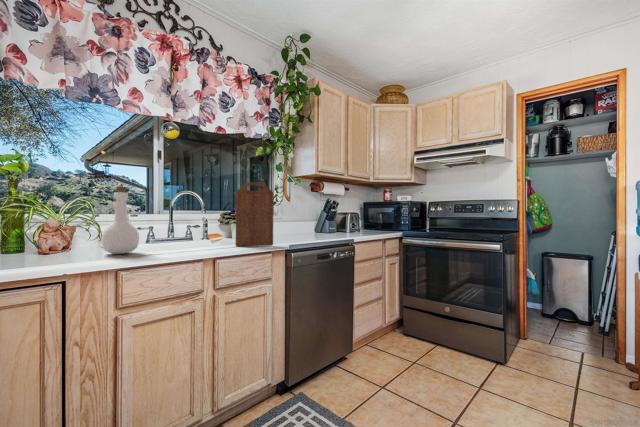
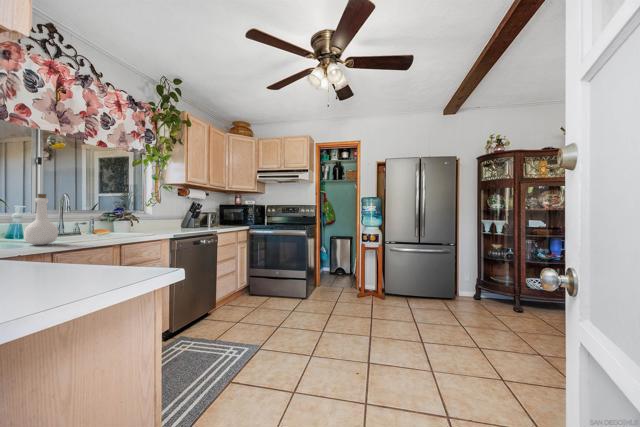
cutting board: present [236,182,274,246] -> none [131,191,162,238]

